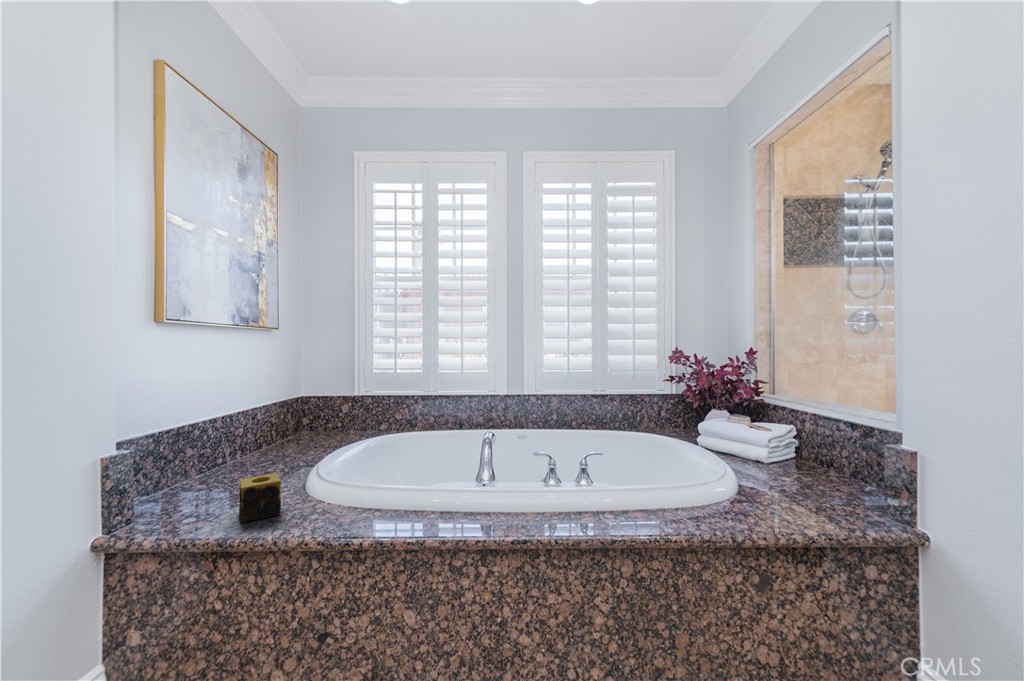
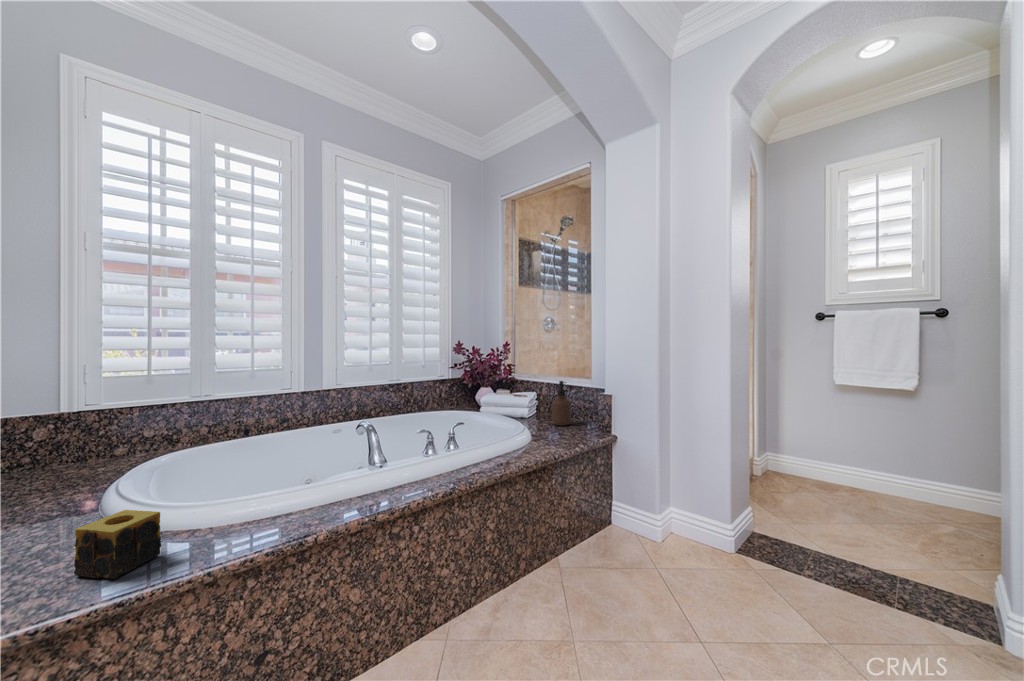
soap dispenser: none [799,410,841,488] -> present [552,381,571,426]

